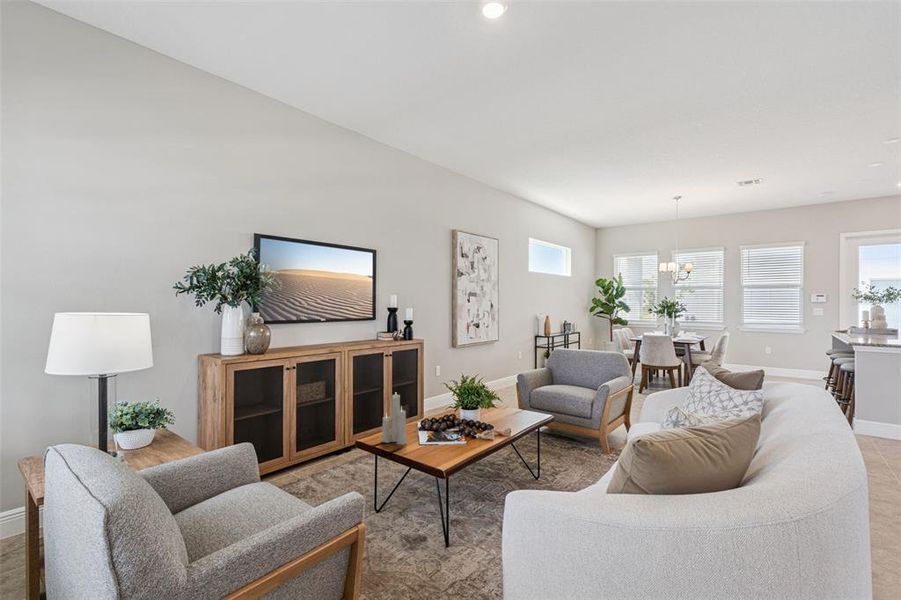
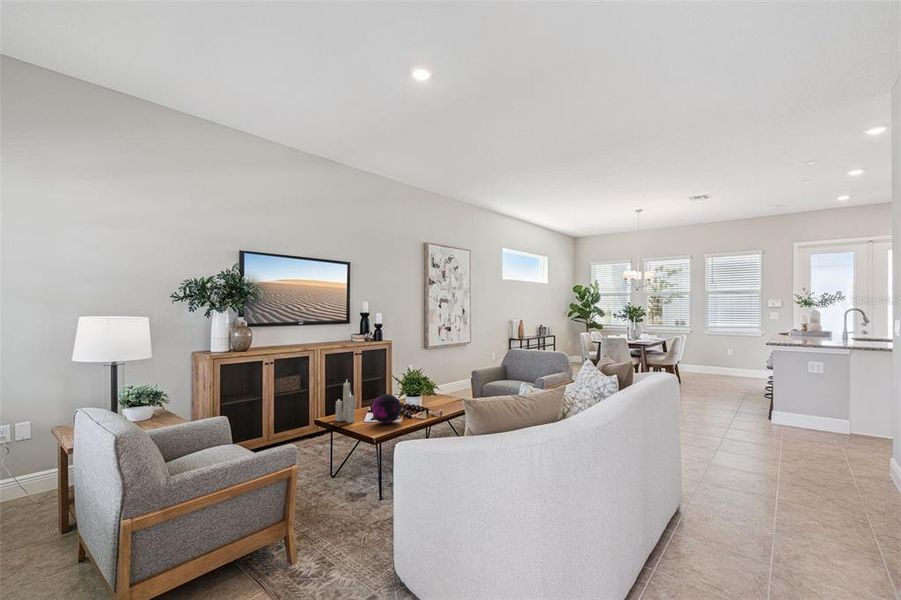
decorative orb: none [431,409,467,447] -> present [372,394,401,424]

